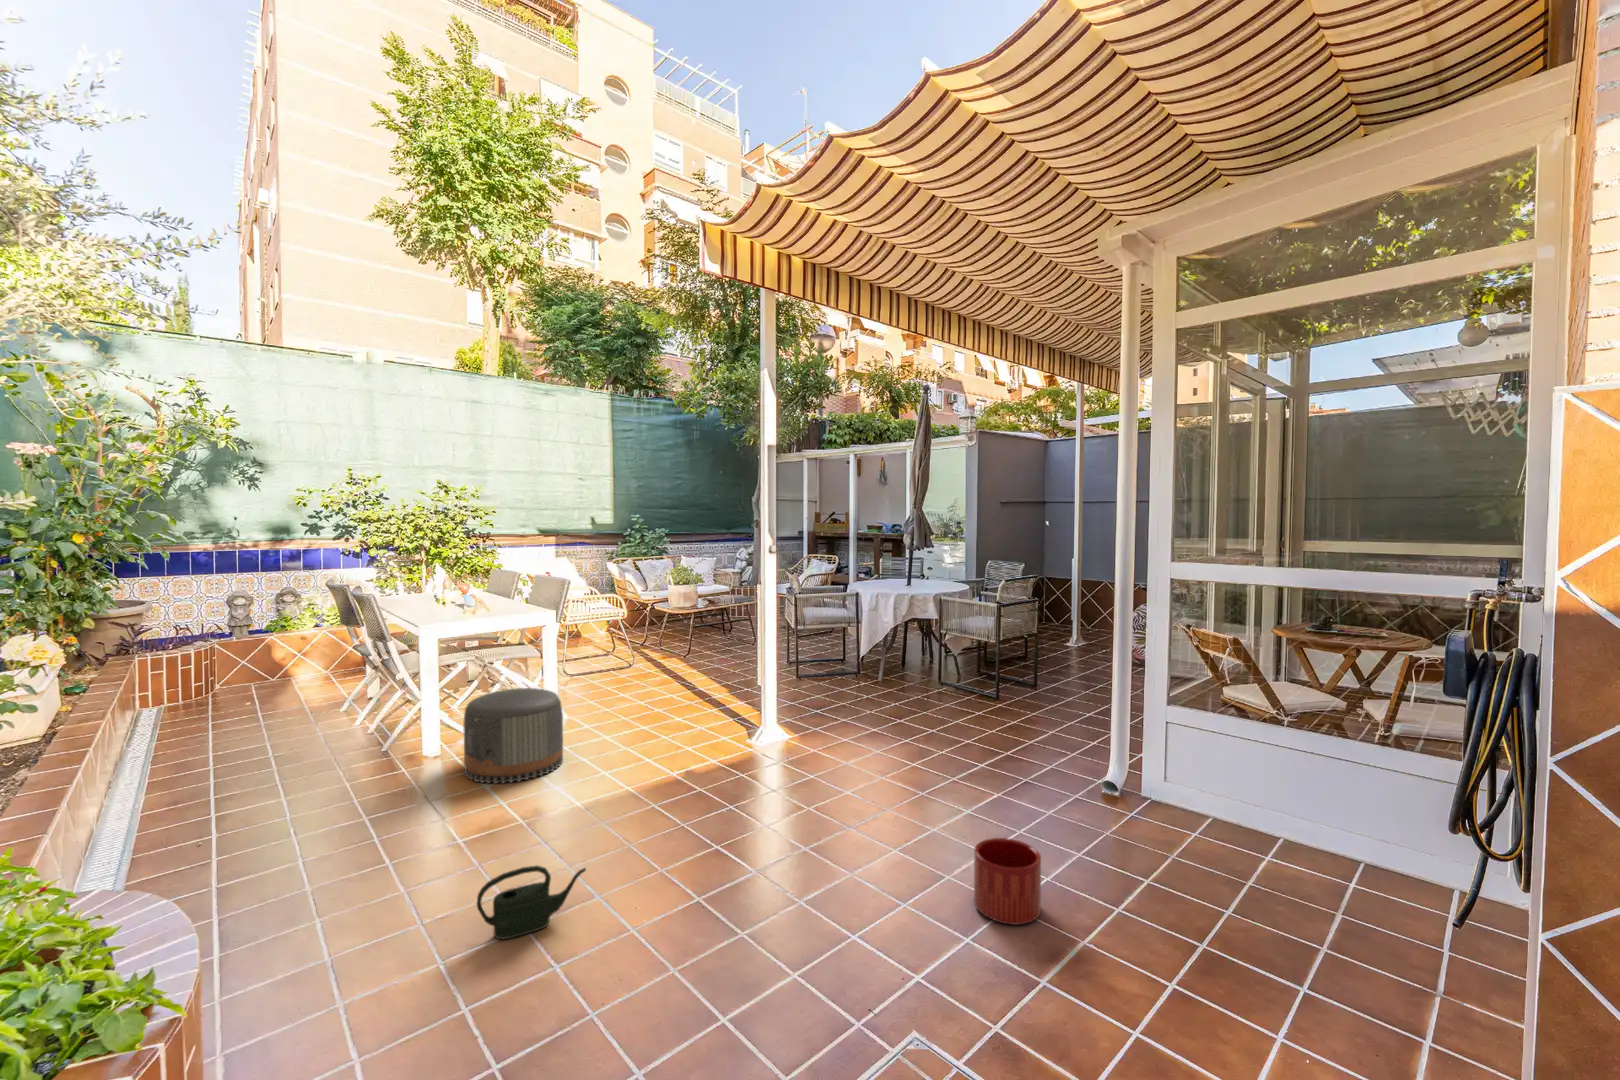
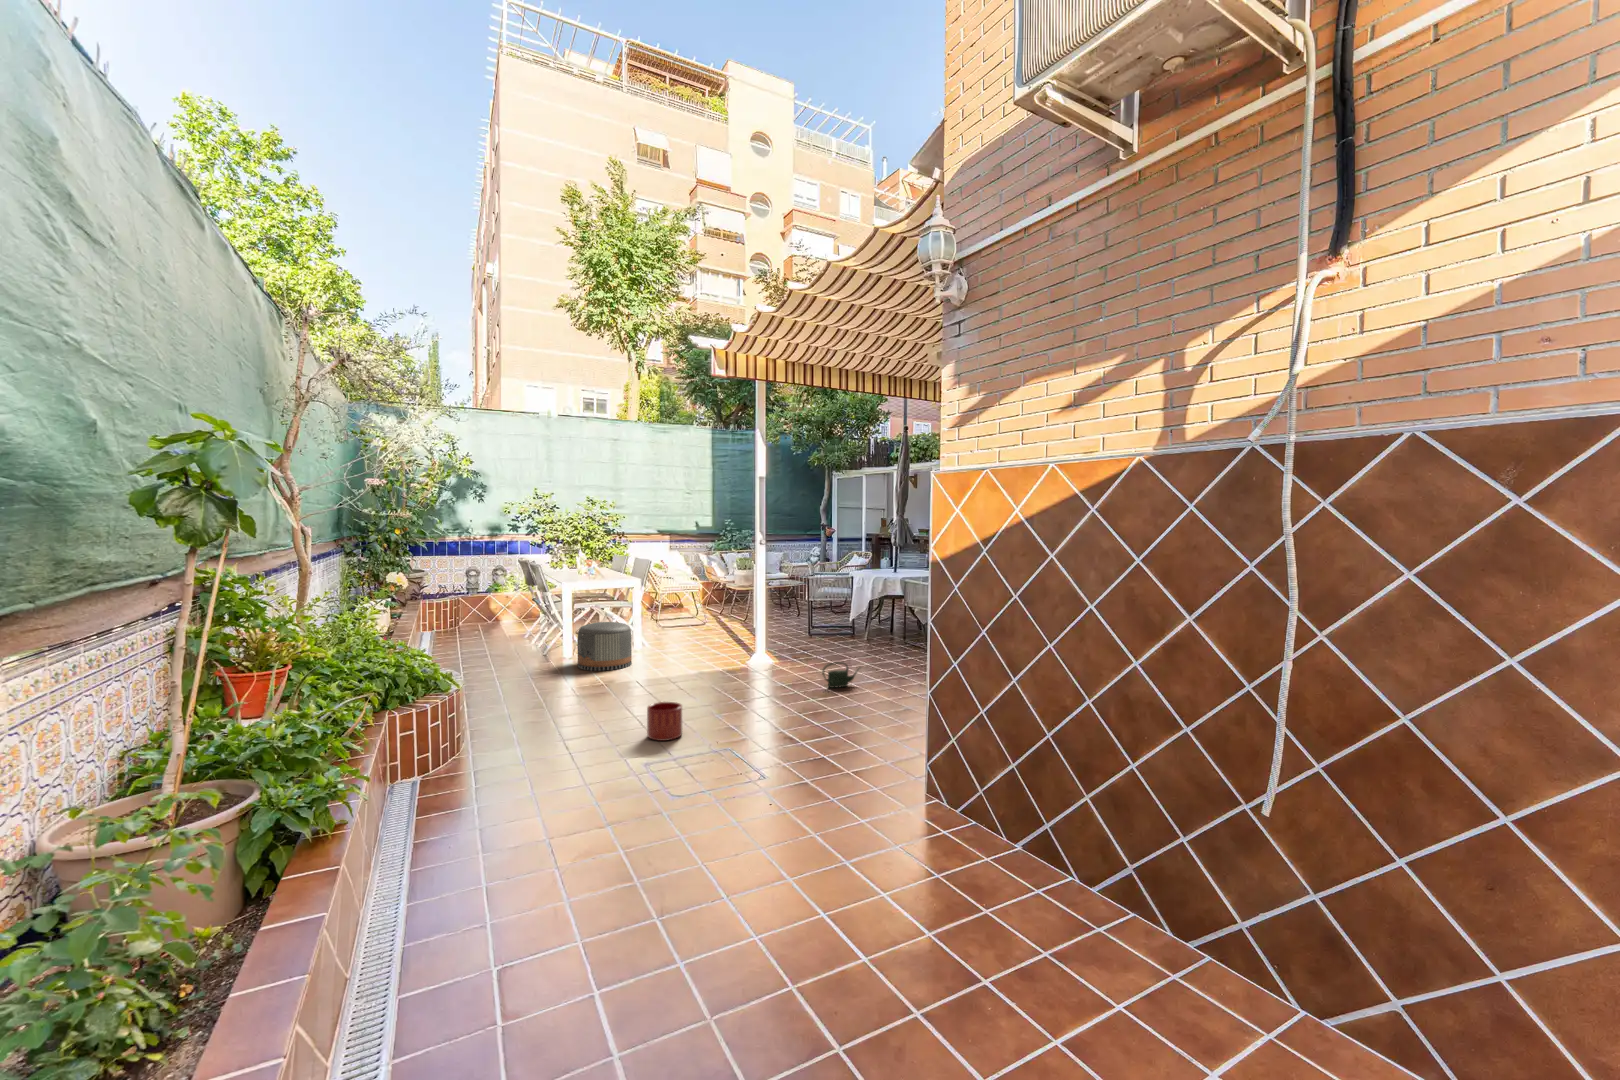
planter: present [974,838,1041,925] -> present [647,702,682,741]
watering can: present [477,866,586,939] -> present [822,662,860,688]

